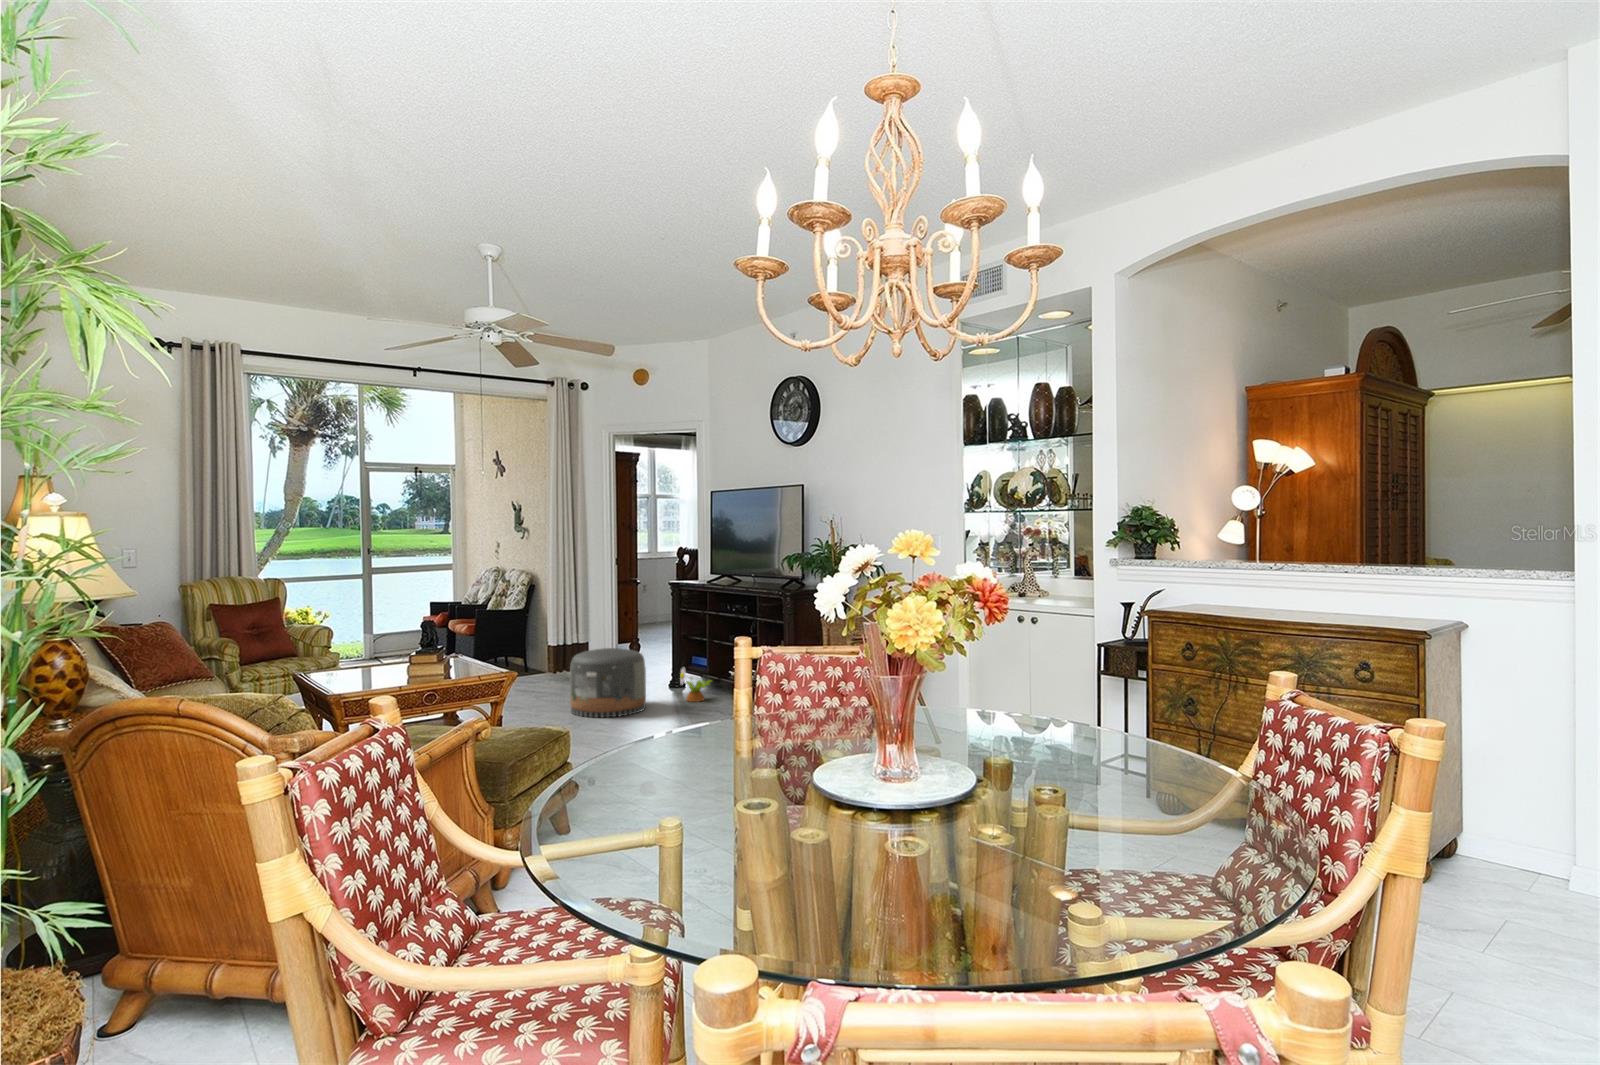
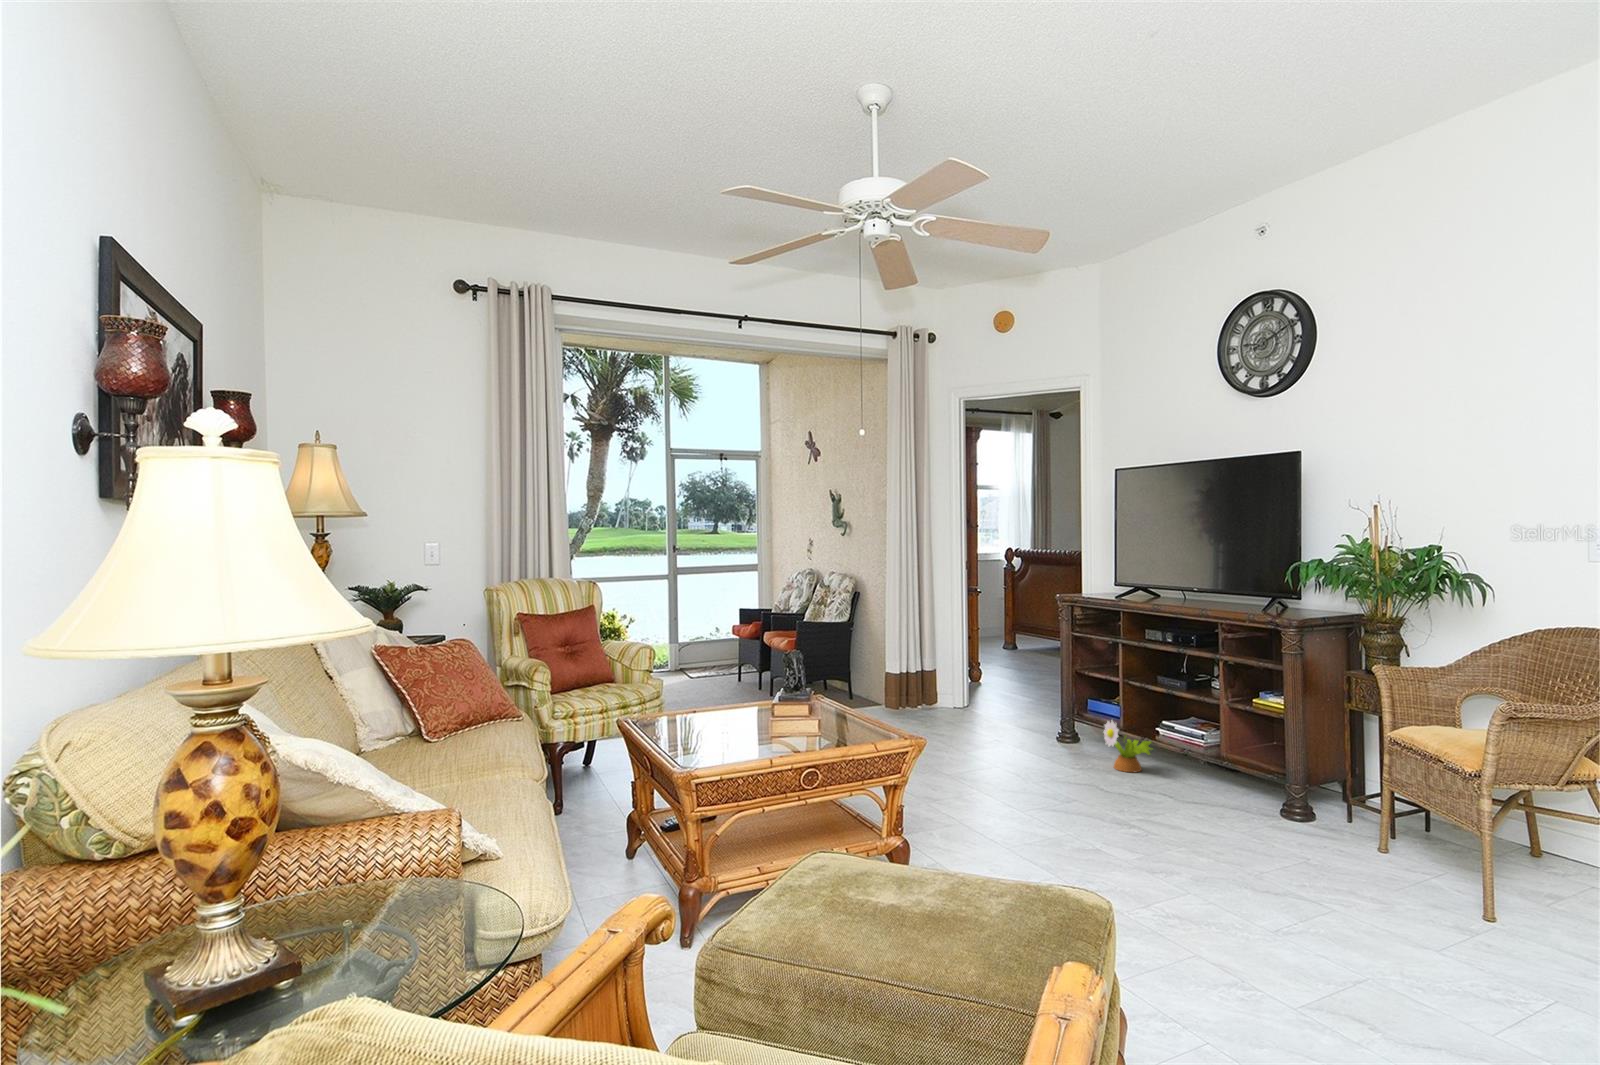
pouf: present [570,648,646,717] -> none [961,690,1070,796]

